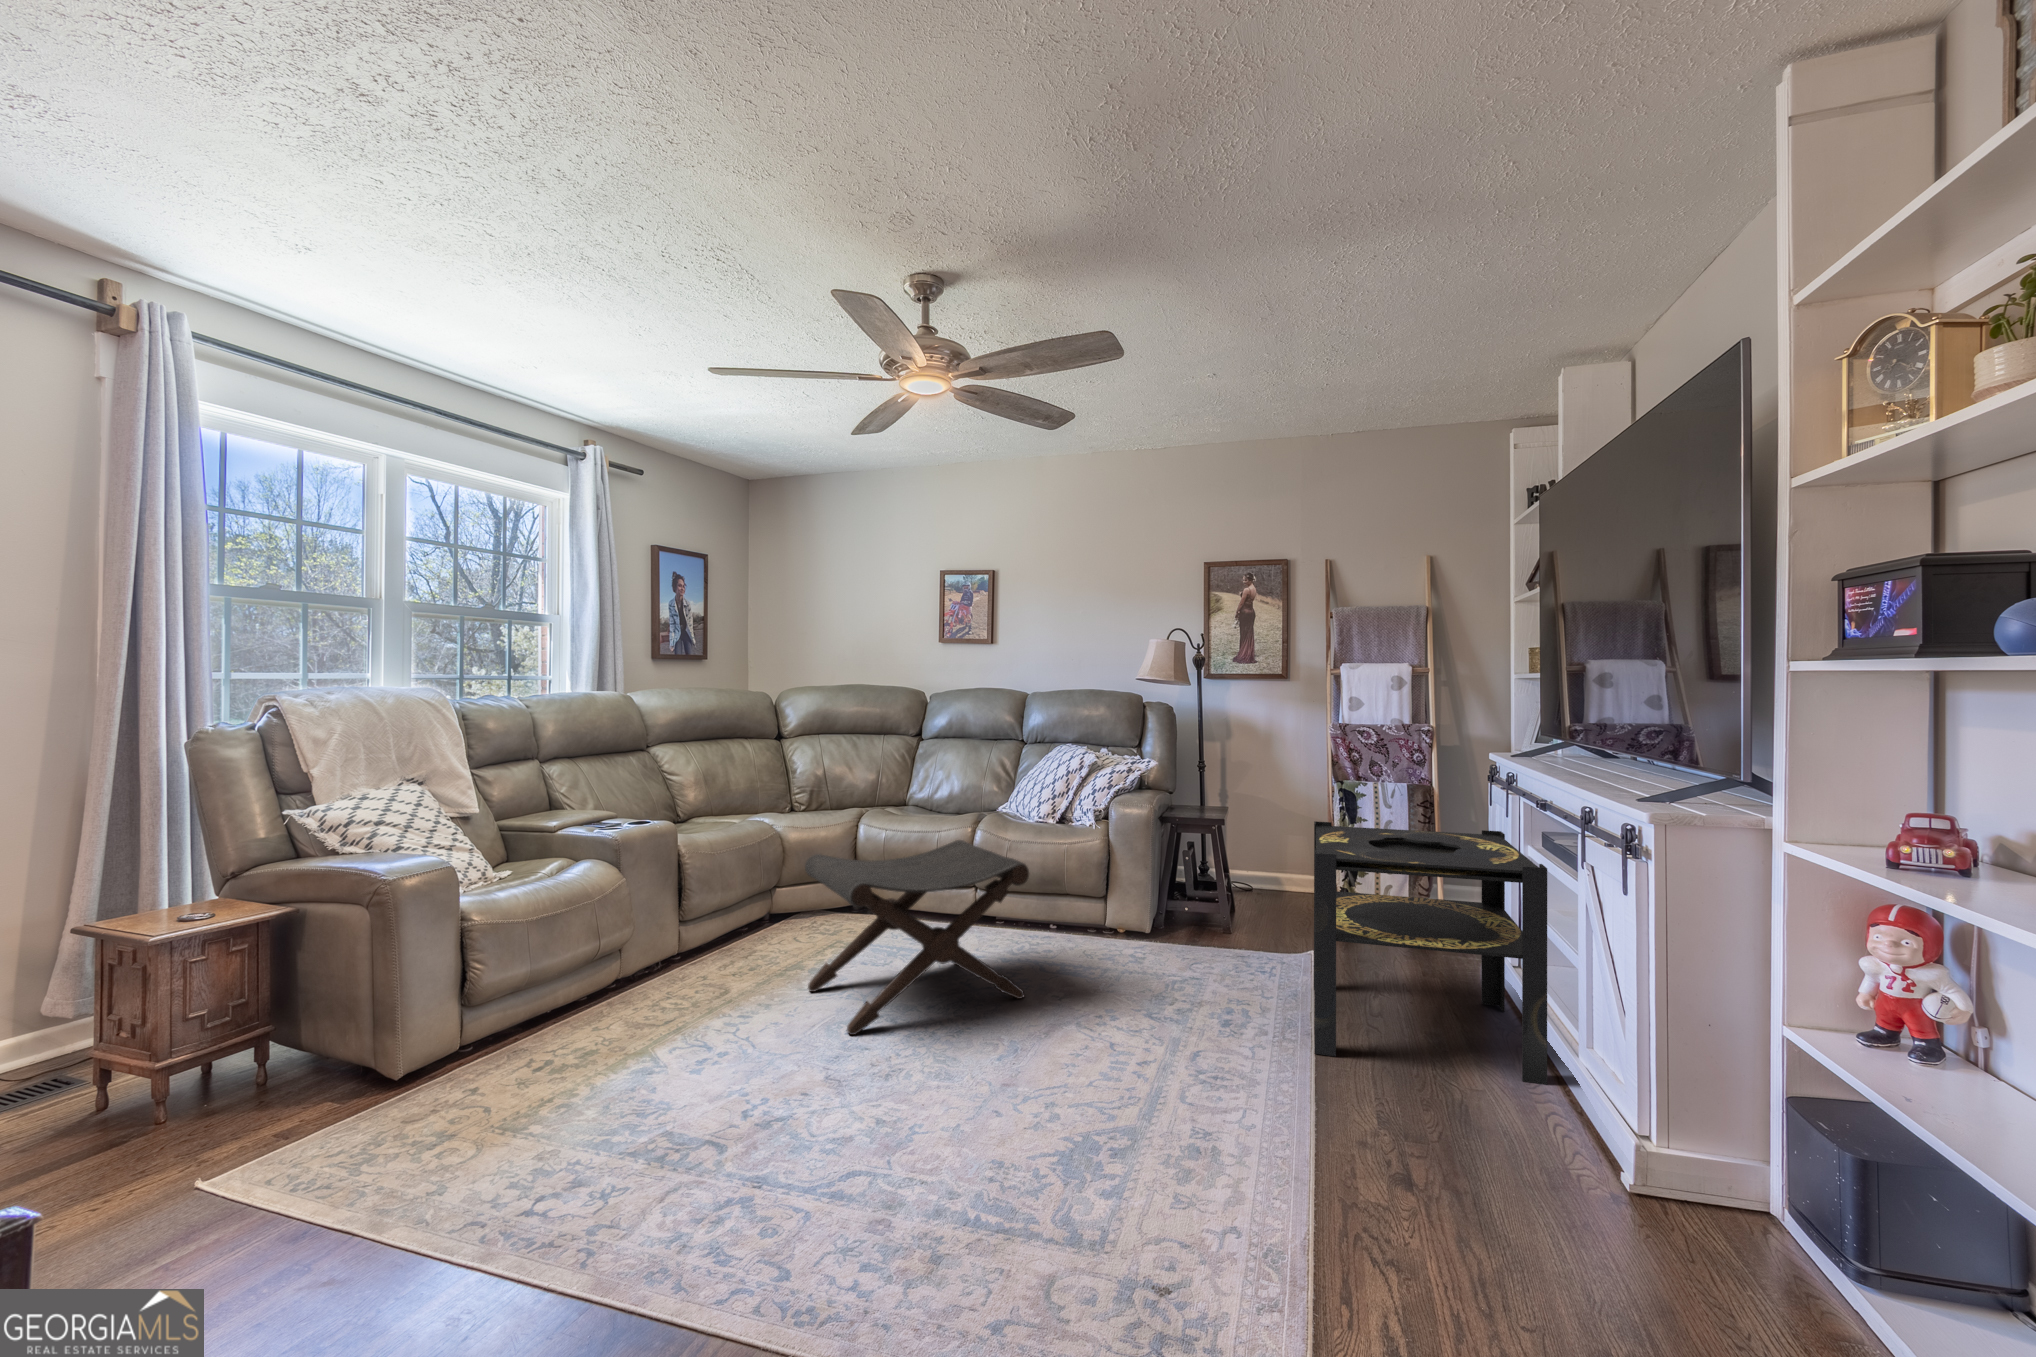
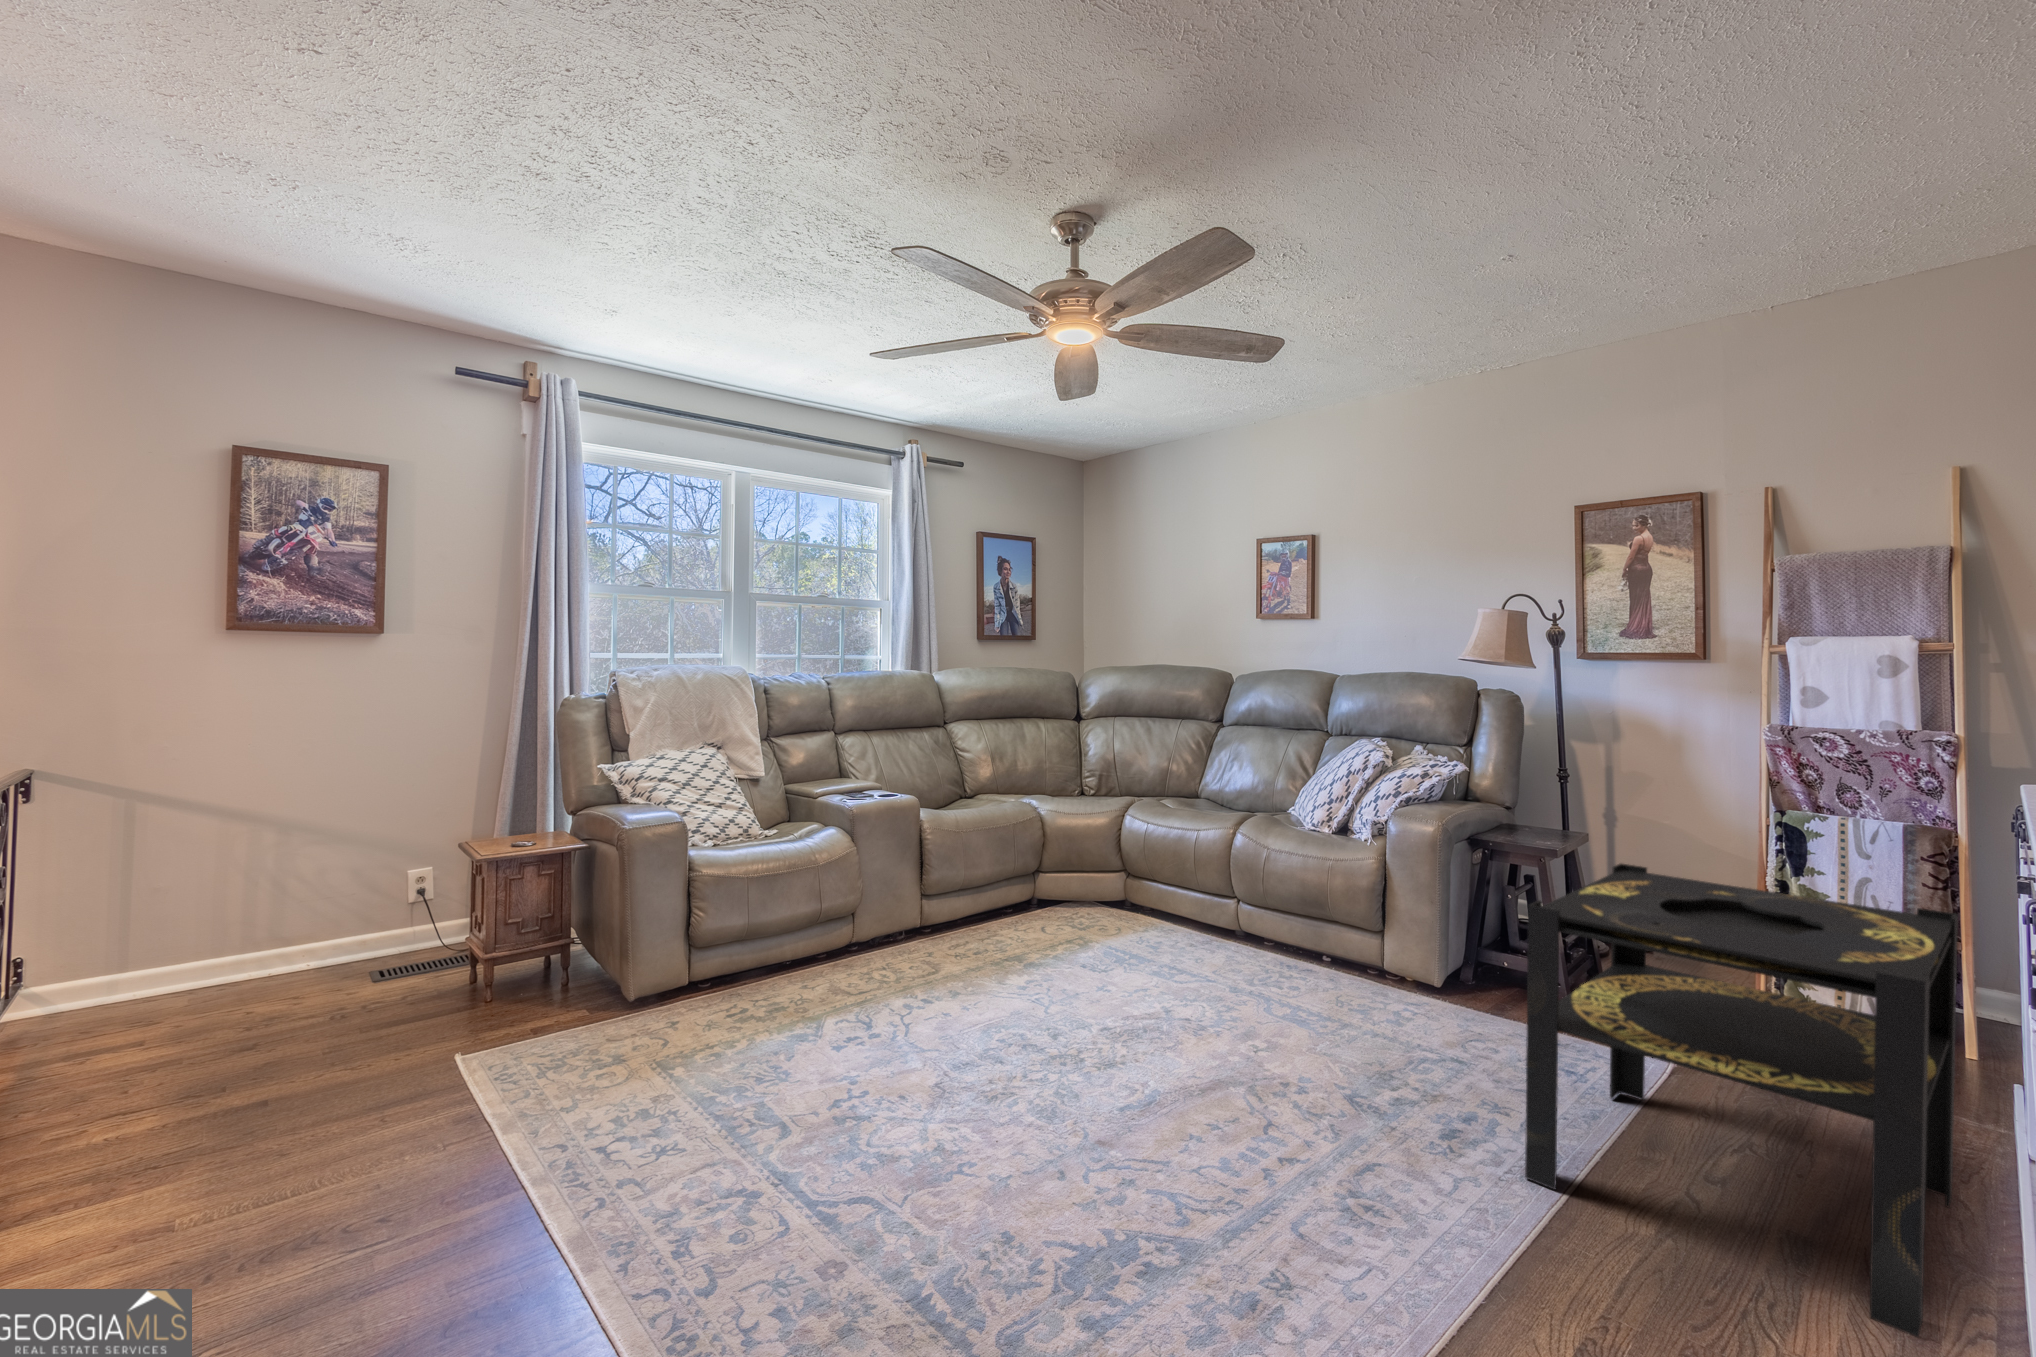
footstool: present [805,840,1029,1035] -> none [1000,839,1213,1025]

